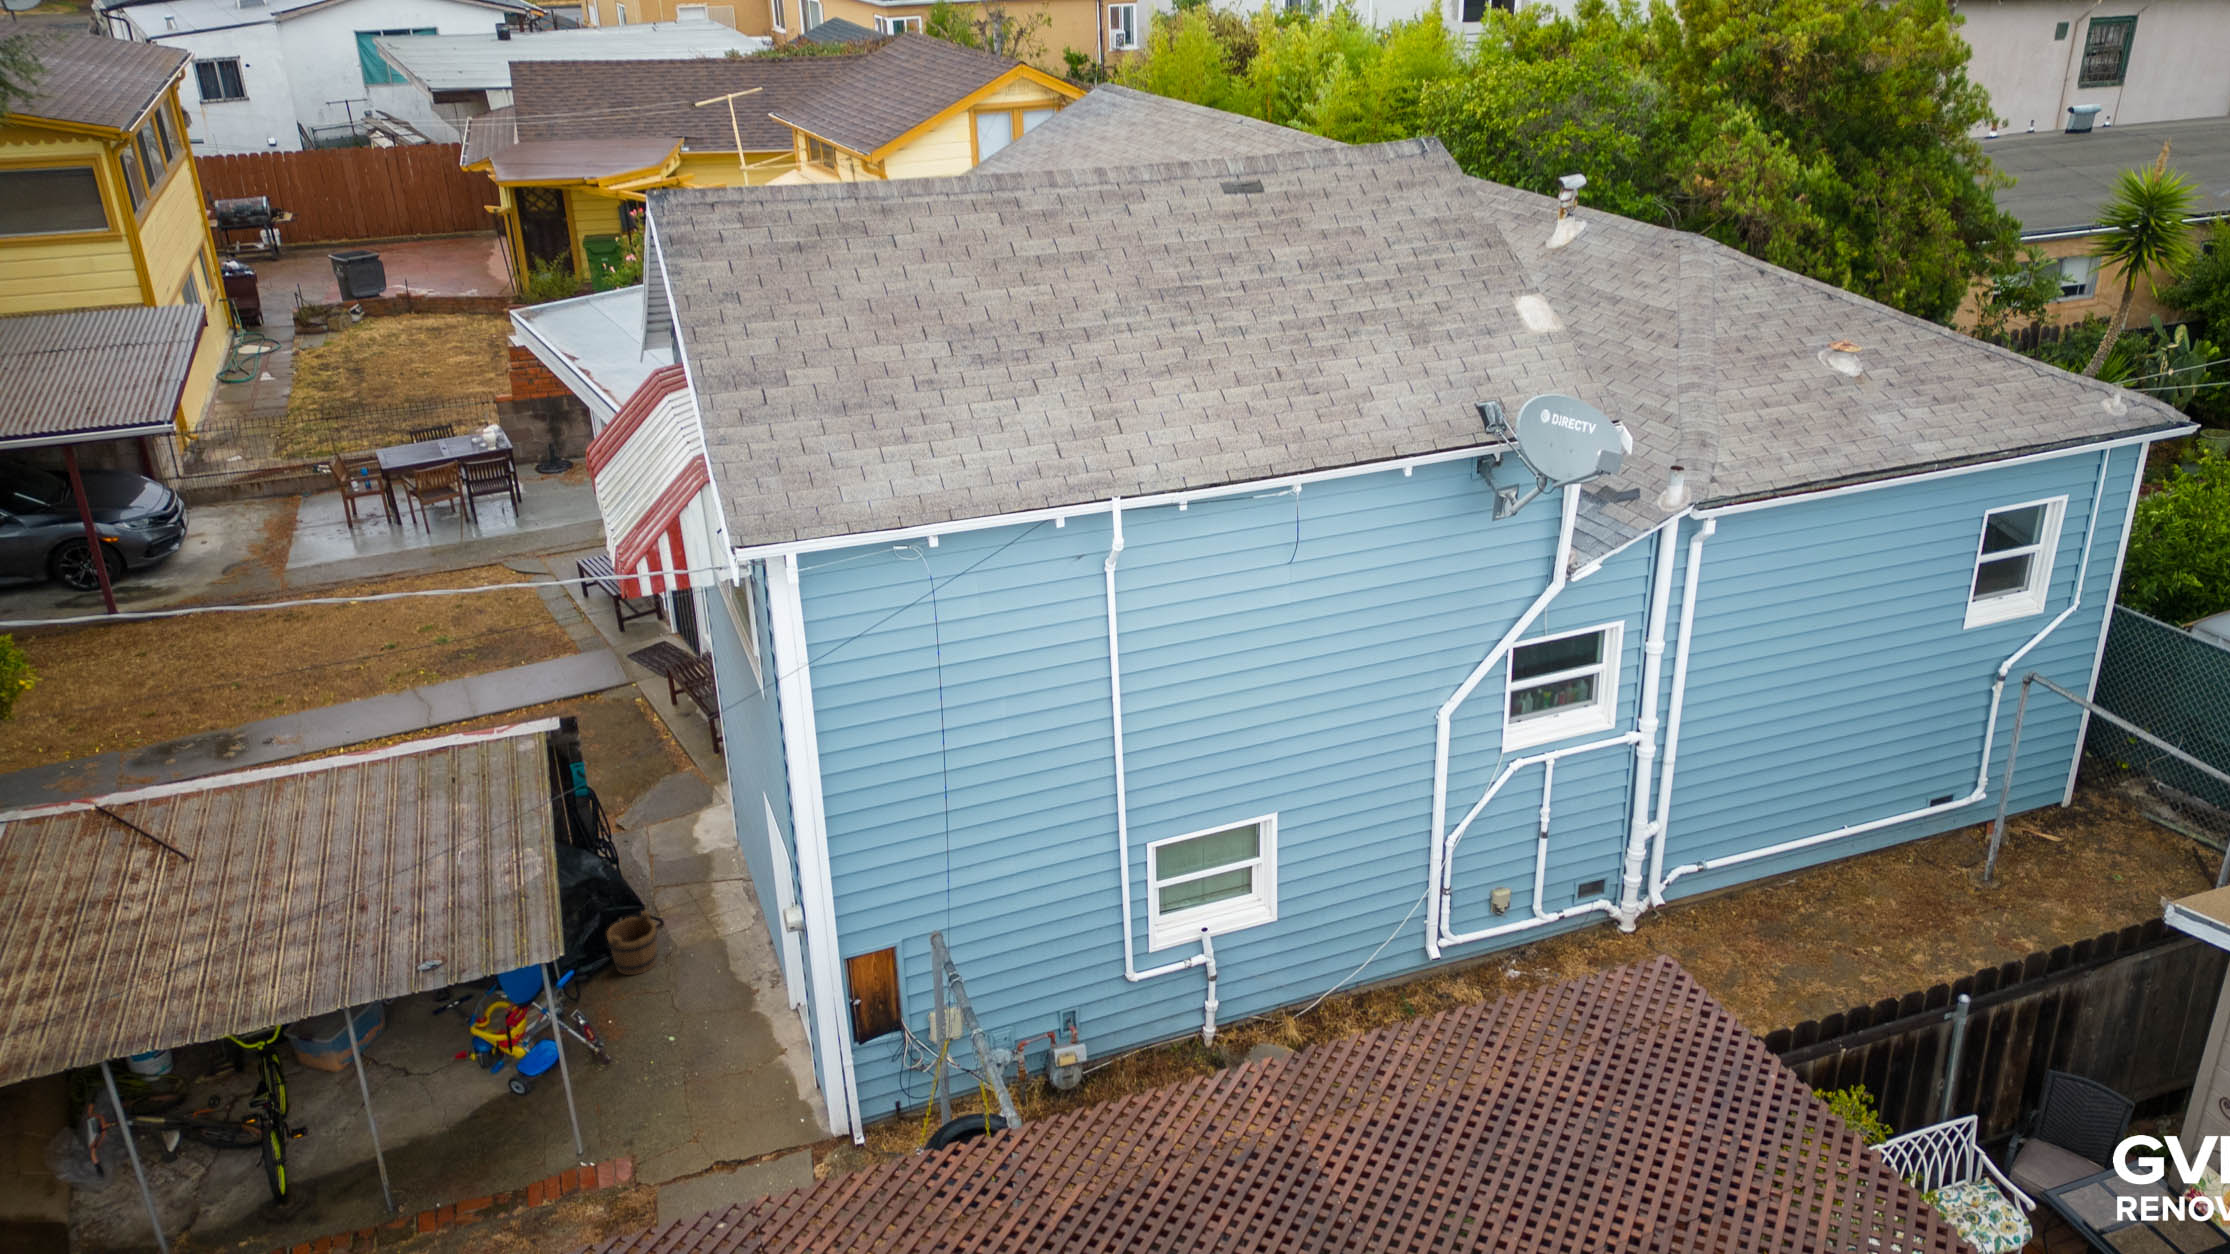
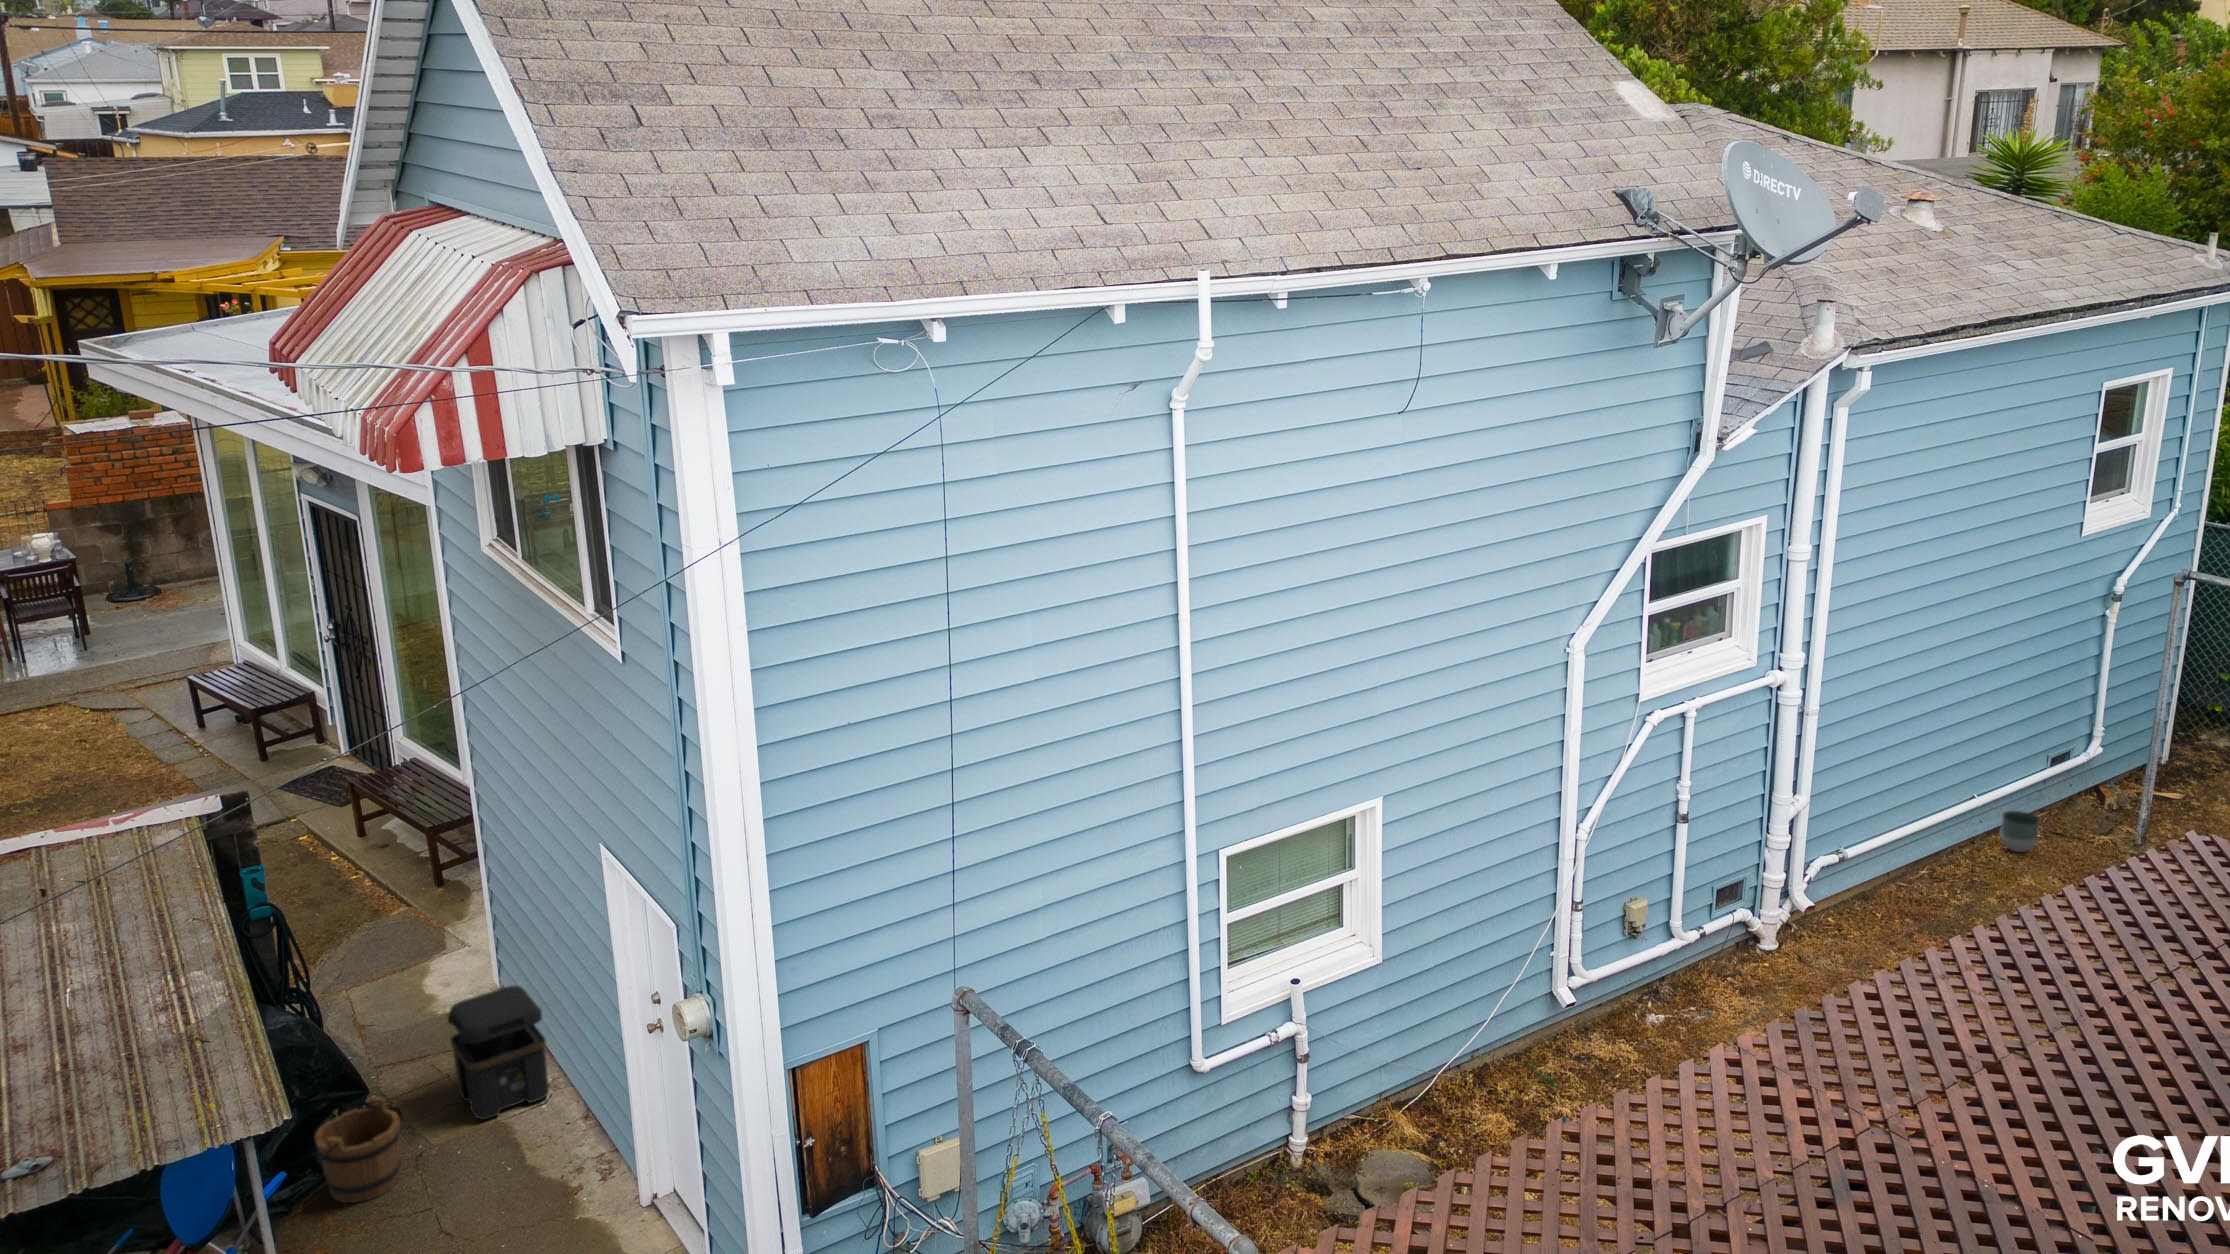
planter: none [1867,840,1899,875] -> present [2000,811,2040,852]
toolbox: none [693,846,754,930] -> present [448,986,549,1120]

